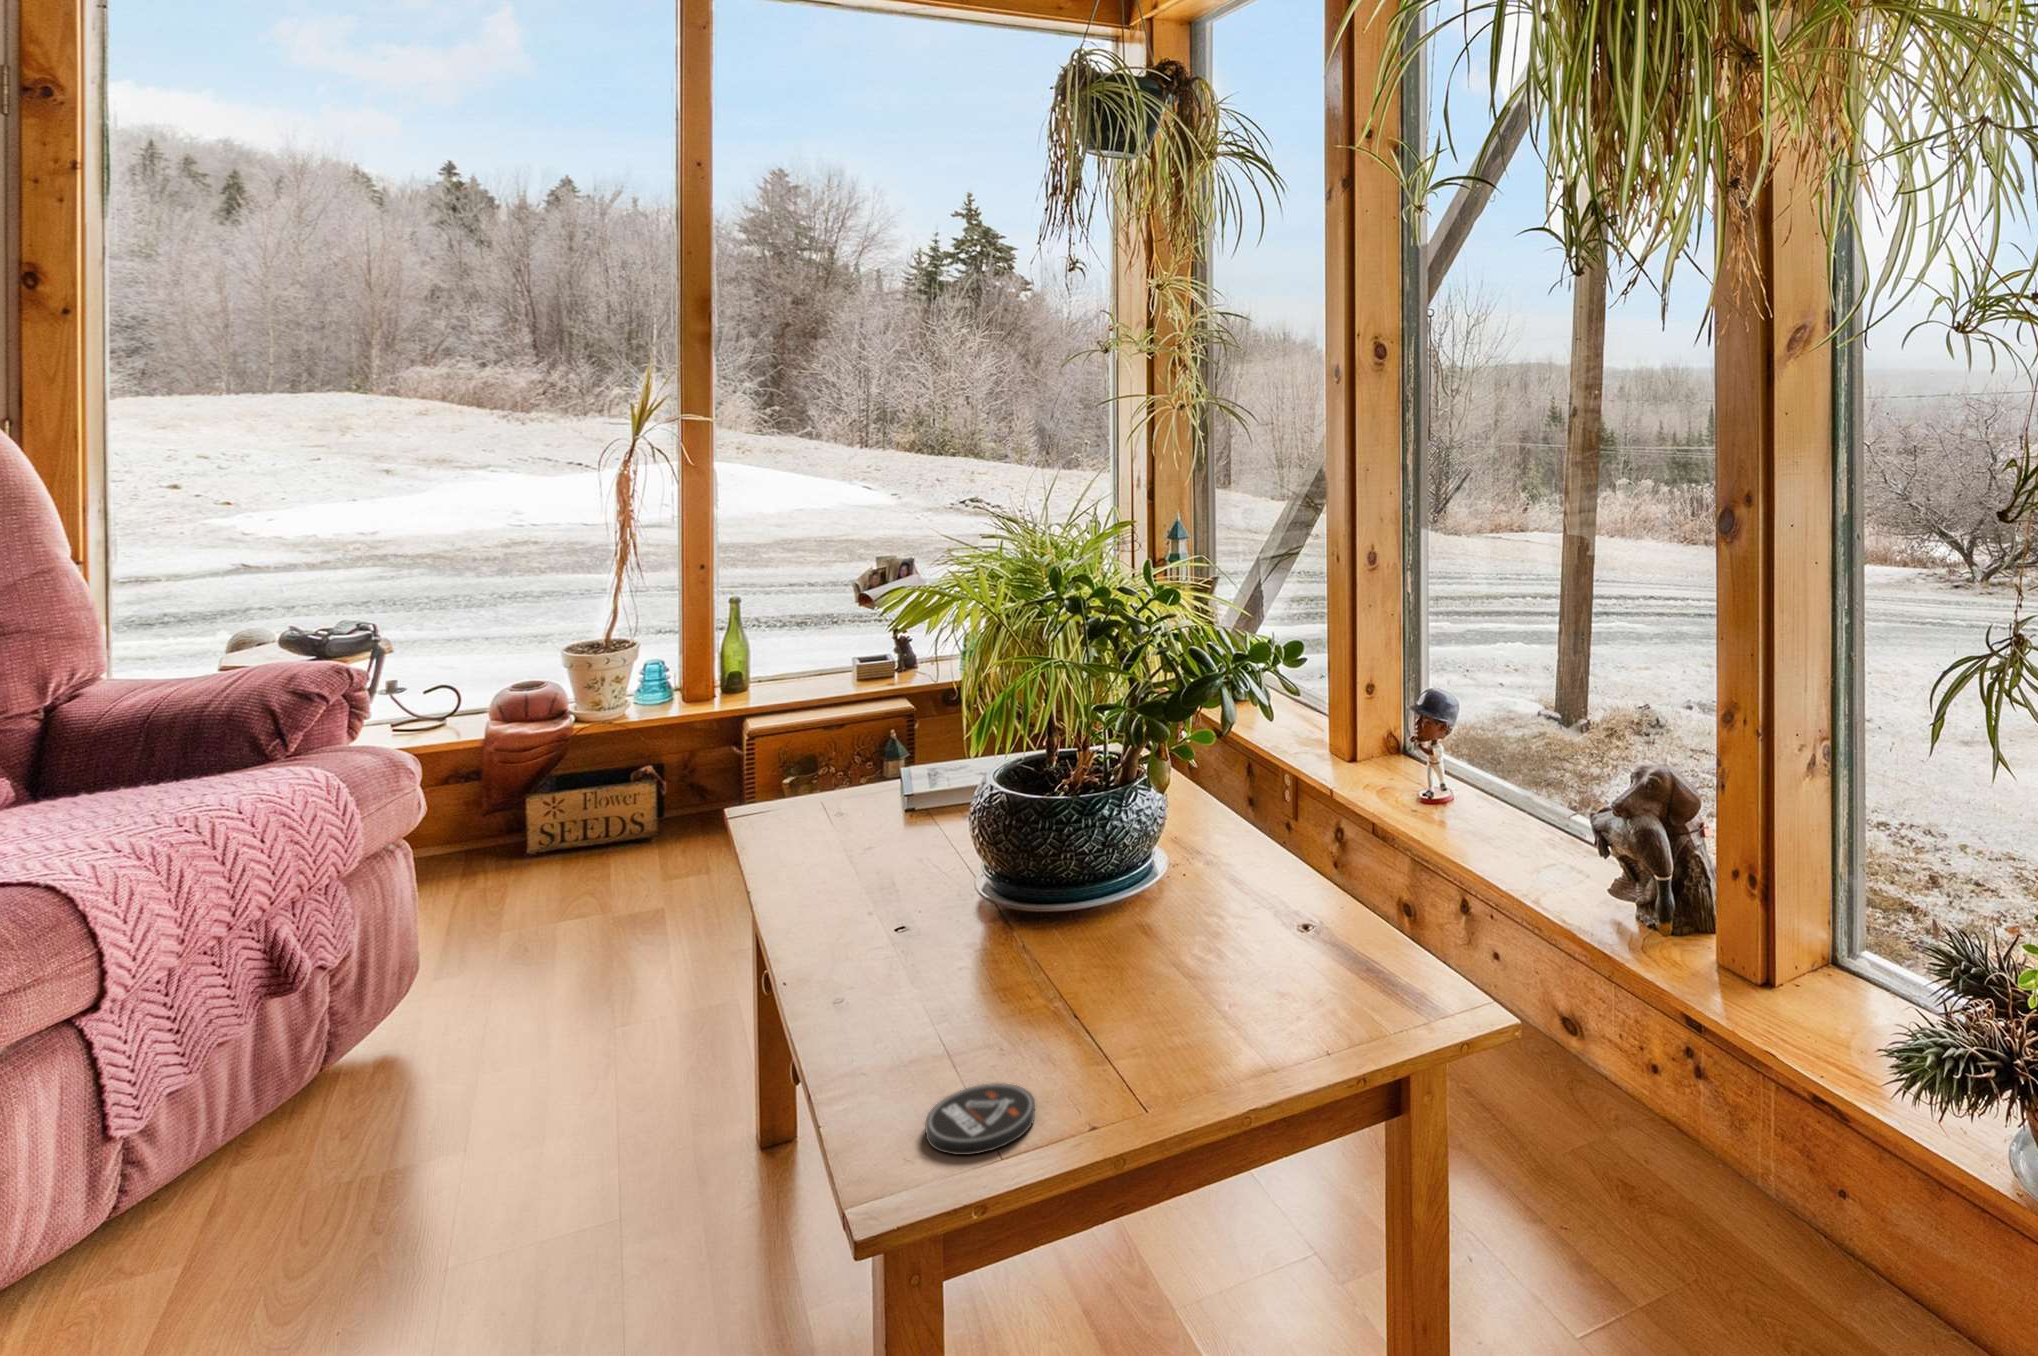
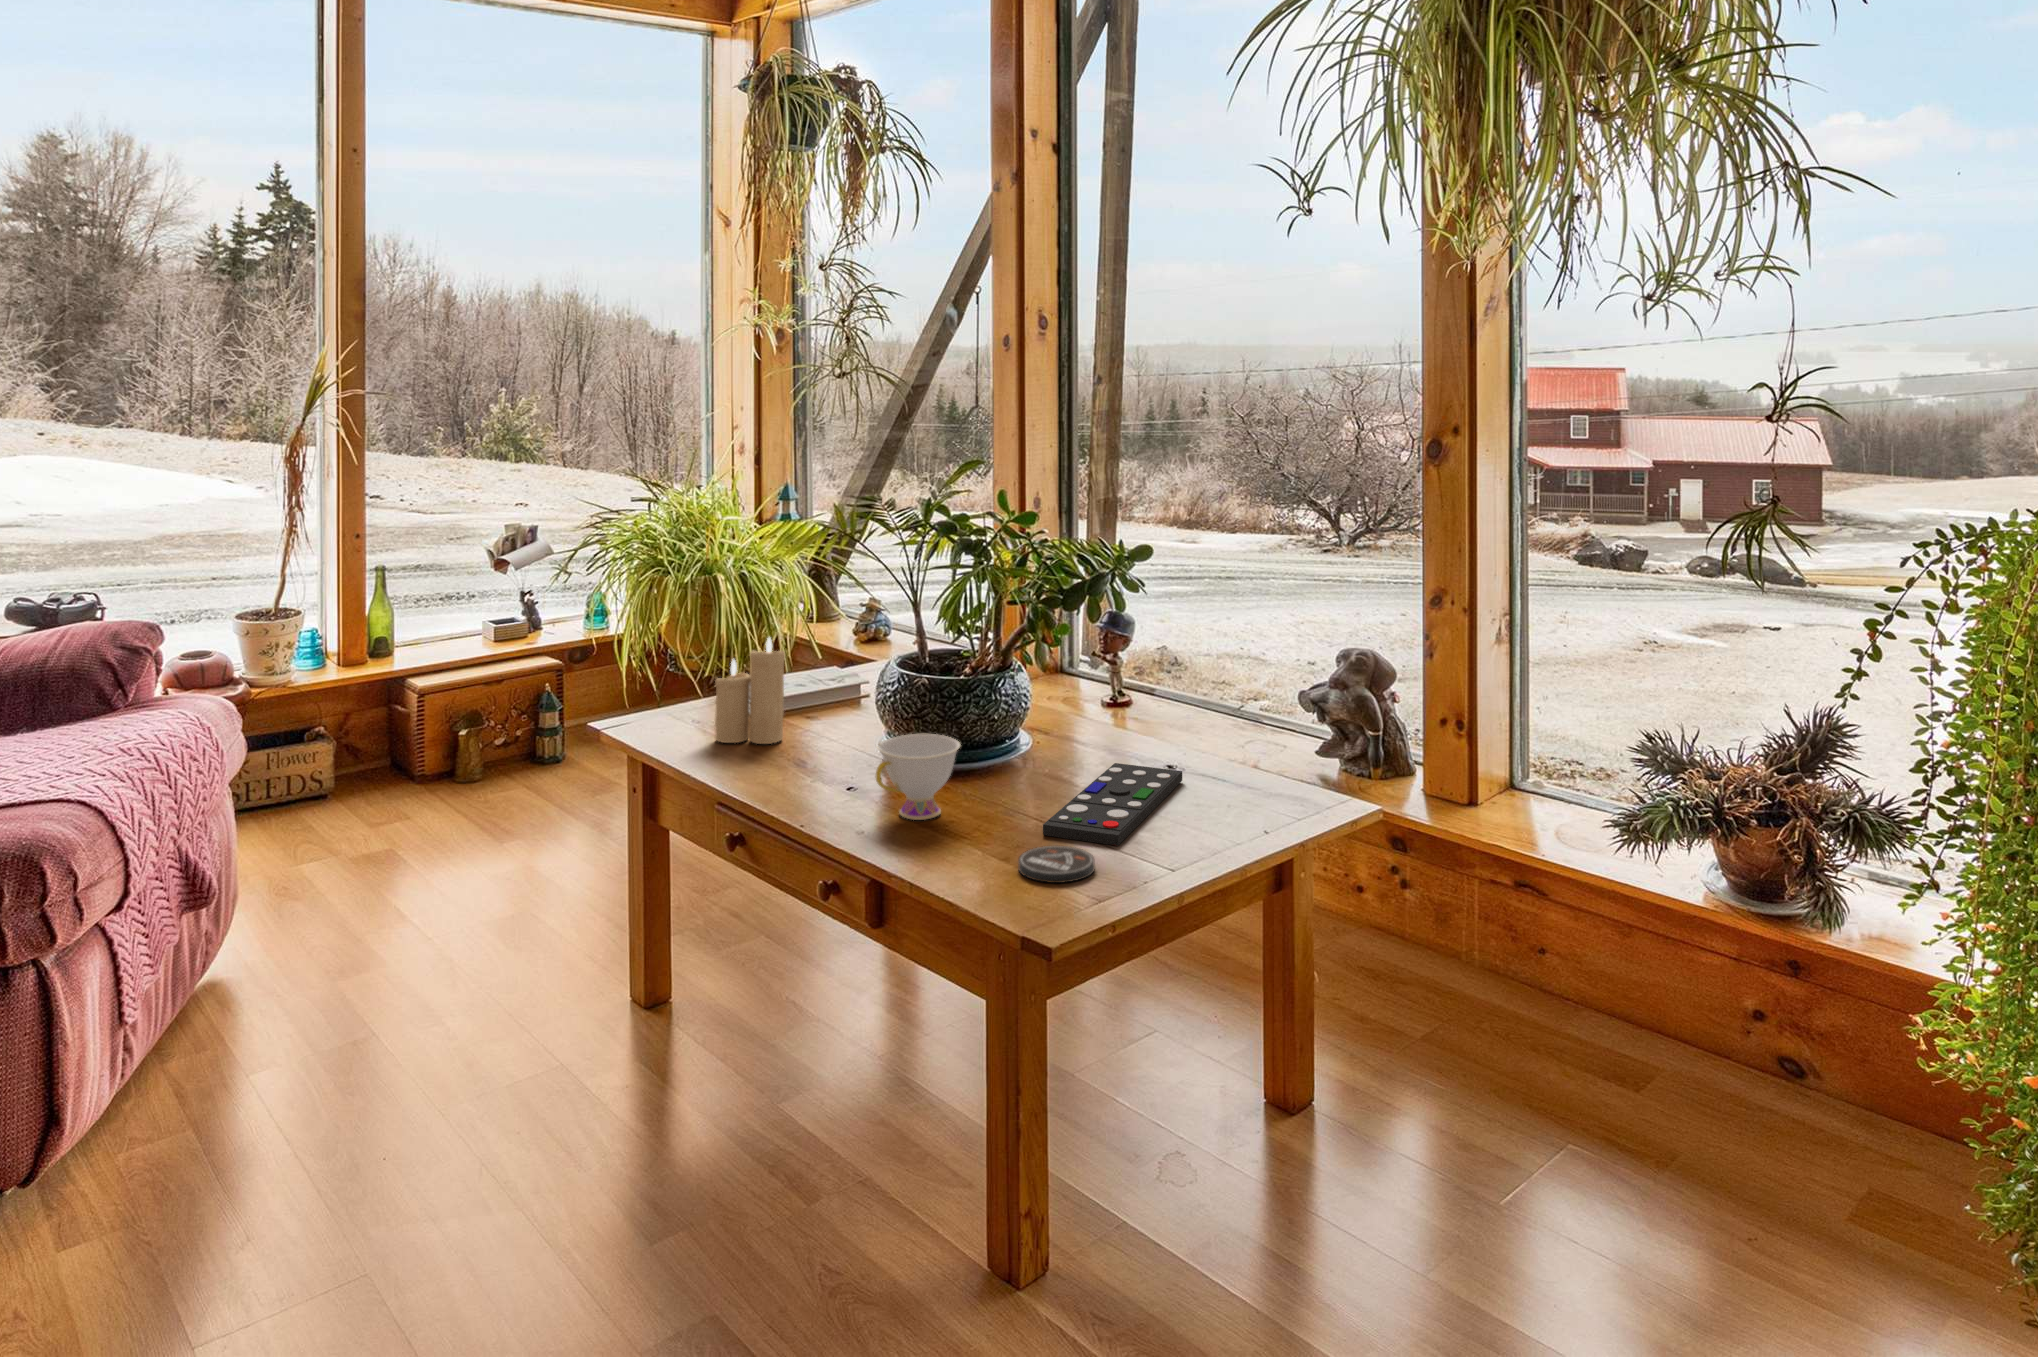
candle: none [820,734,902,864] -> present [715,638,785,744]
teacup: none [847,891,973,1012] -> present [876,734,960,820]
remote control: none [1028,933,1293,1086] -> present [1043,763,1182,846]

